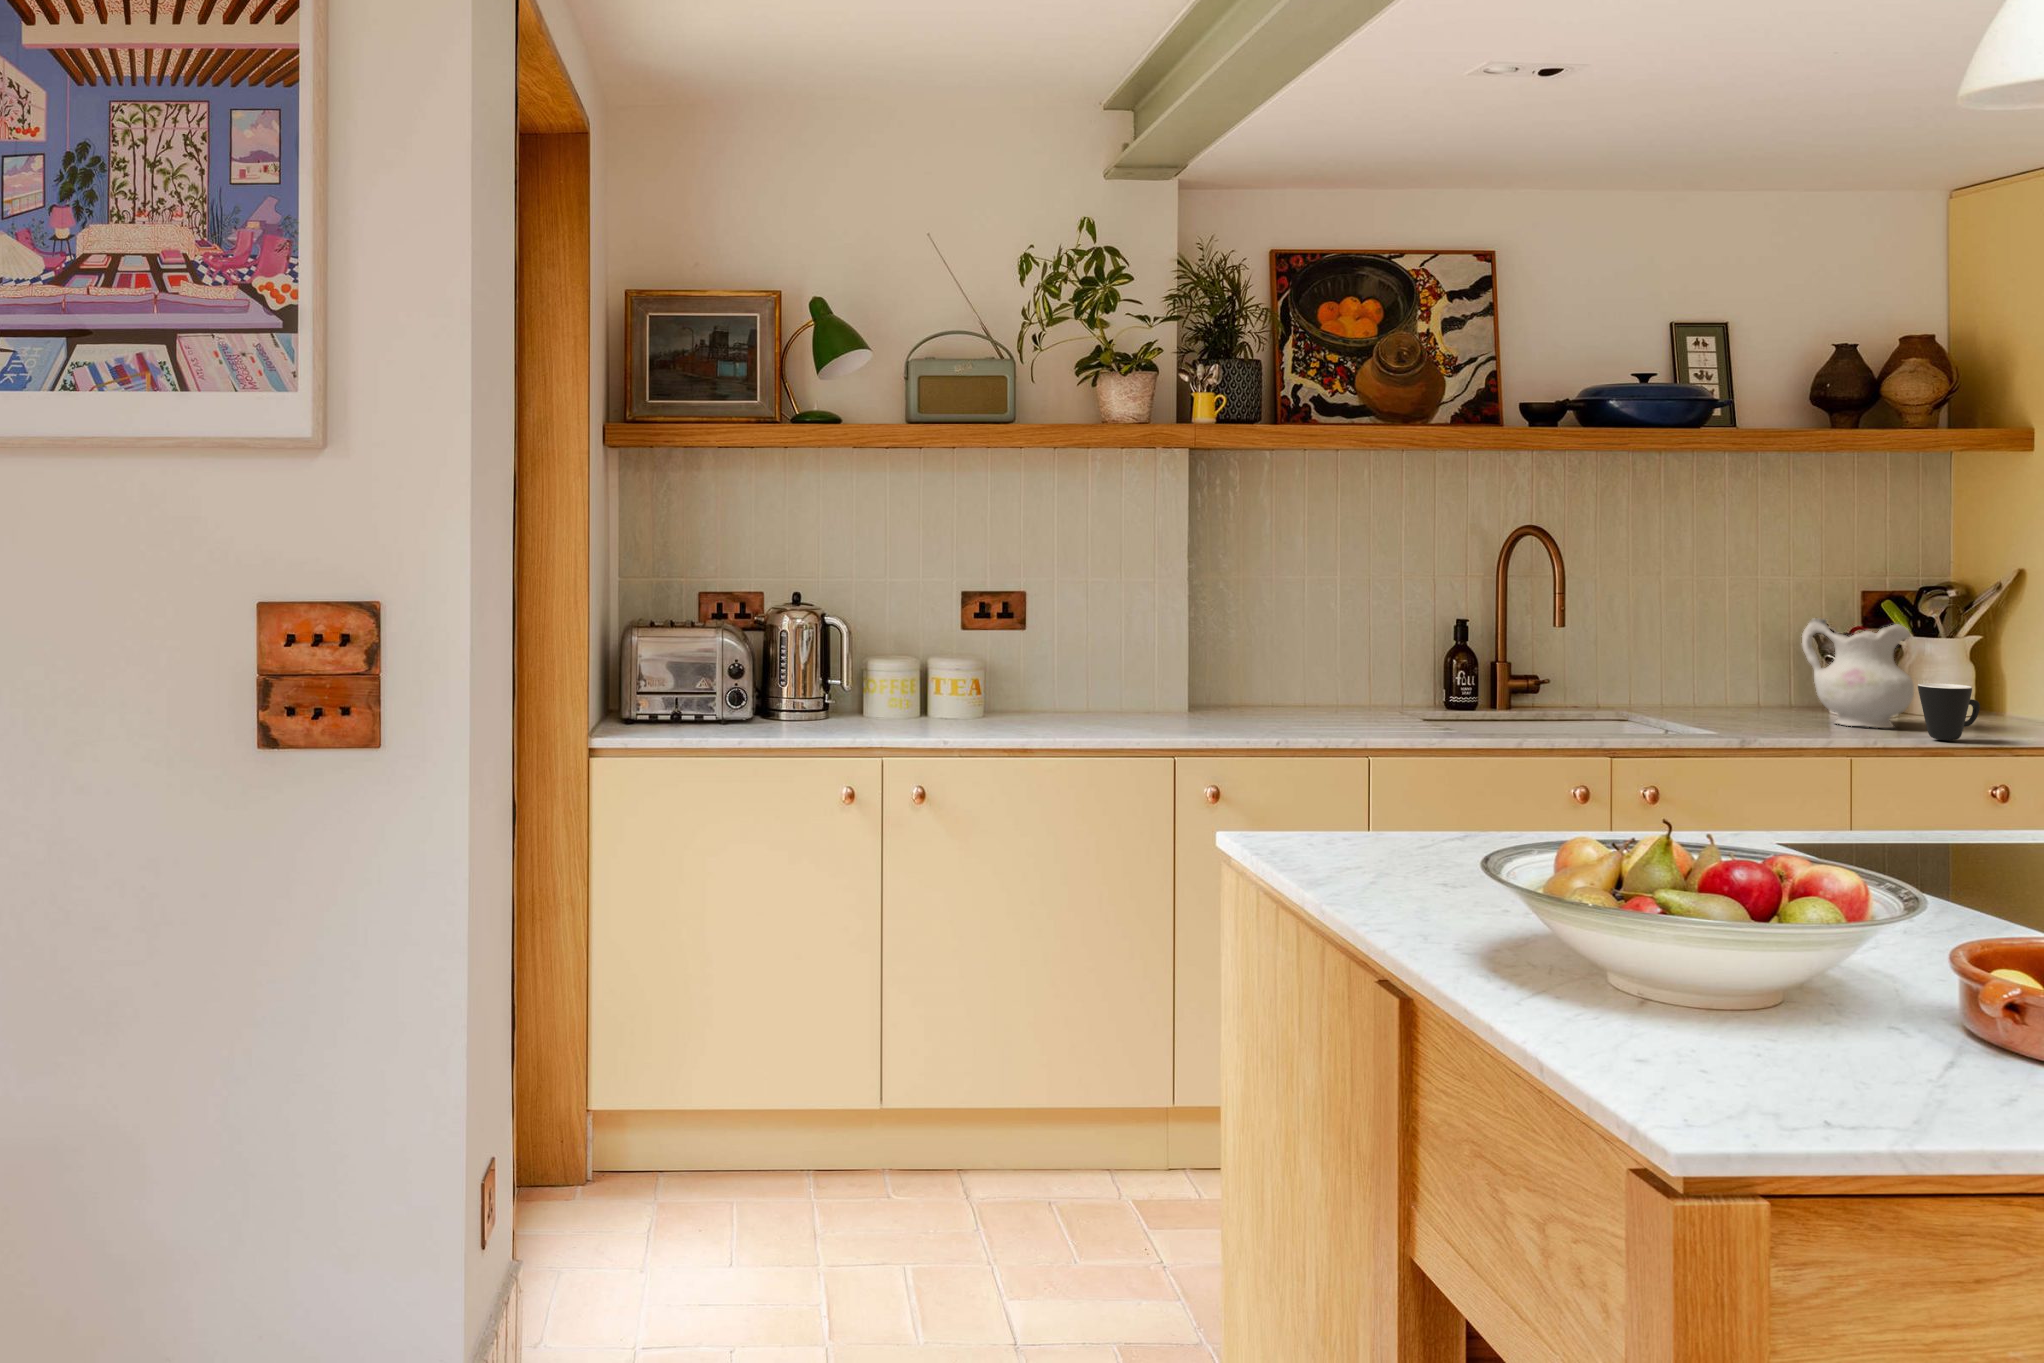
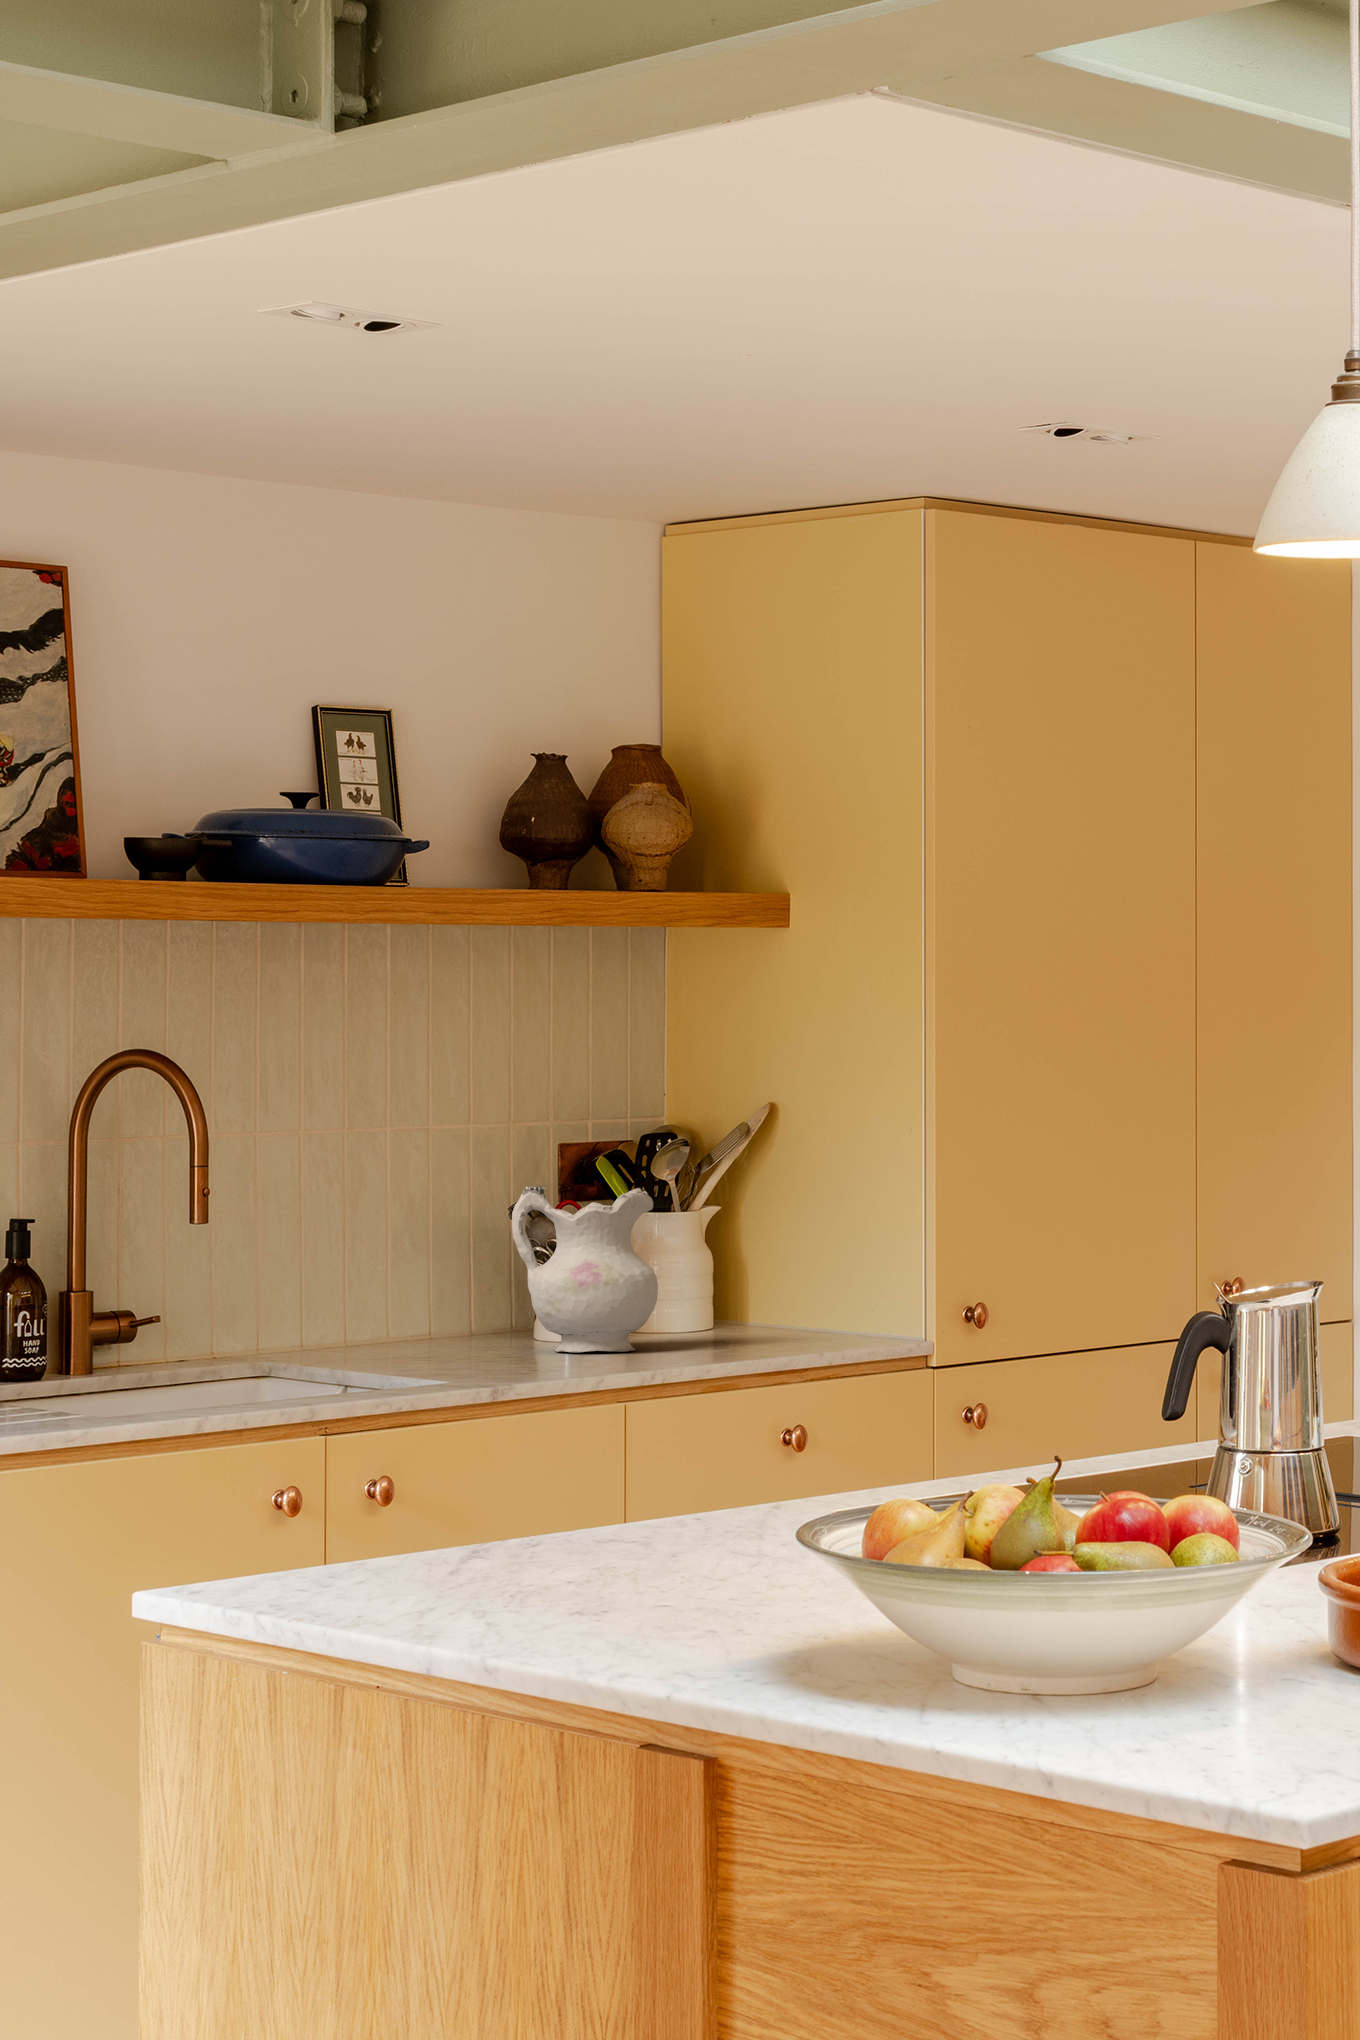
mug: present [1918,683,1980,741] -> none [673,1273,746,1358]

